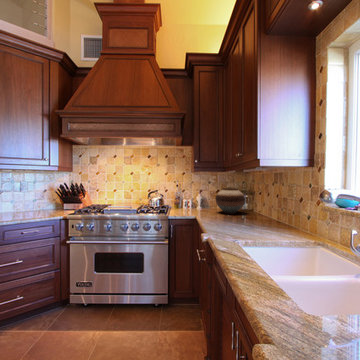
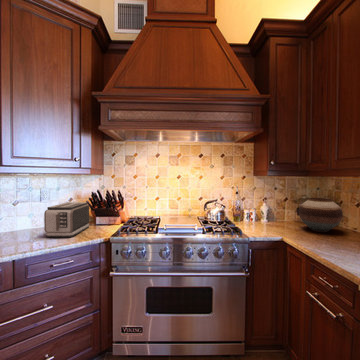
toaster: none [20,192,57,215] -> present [44,202,89,237]

